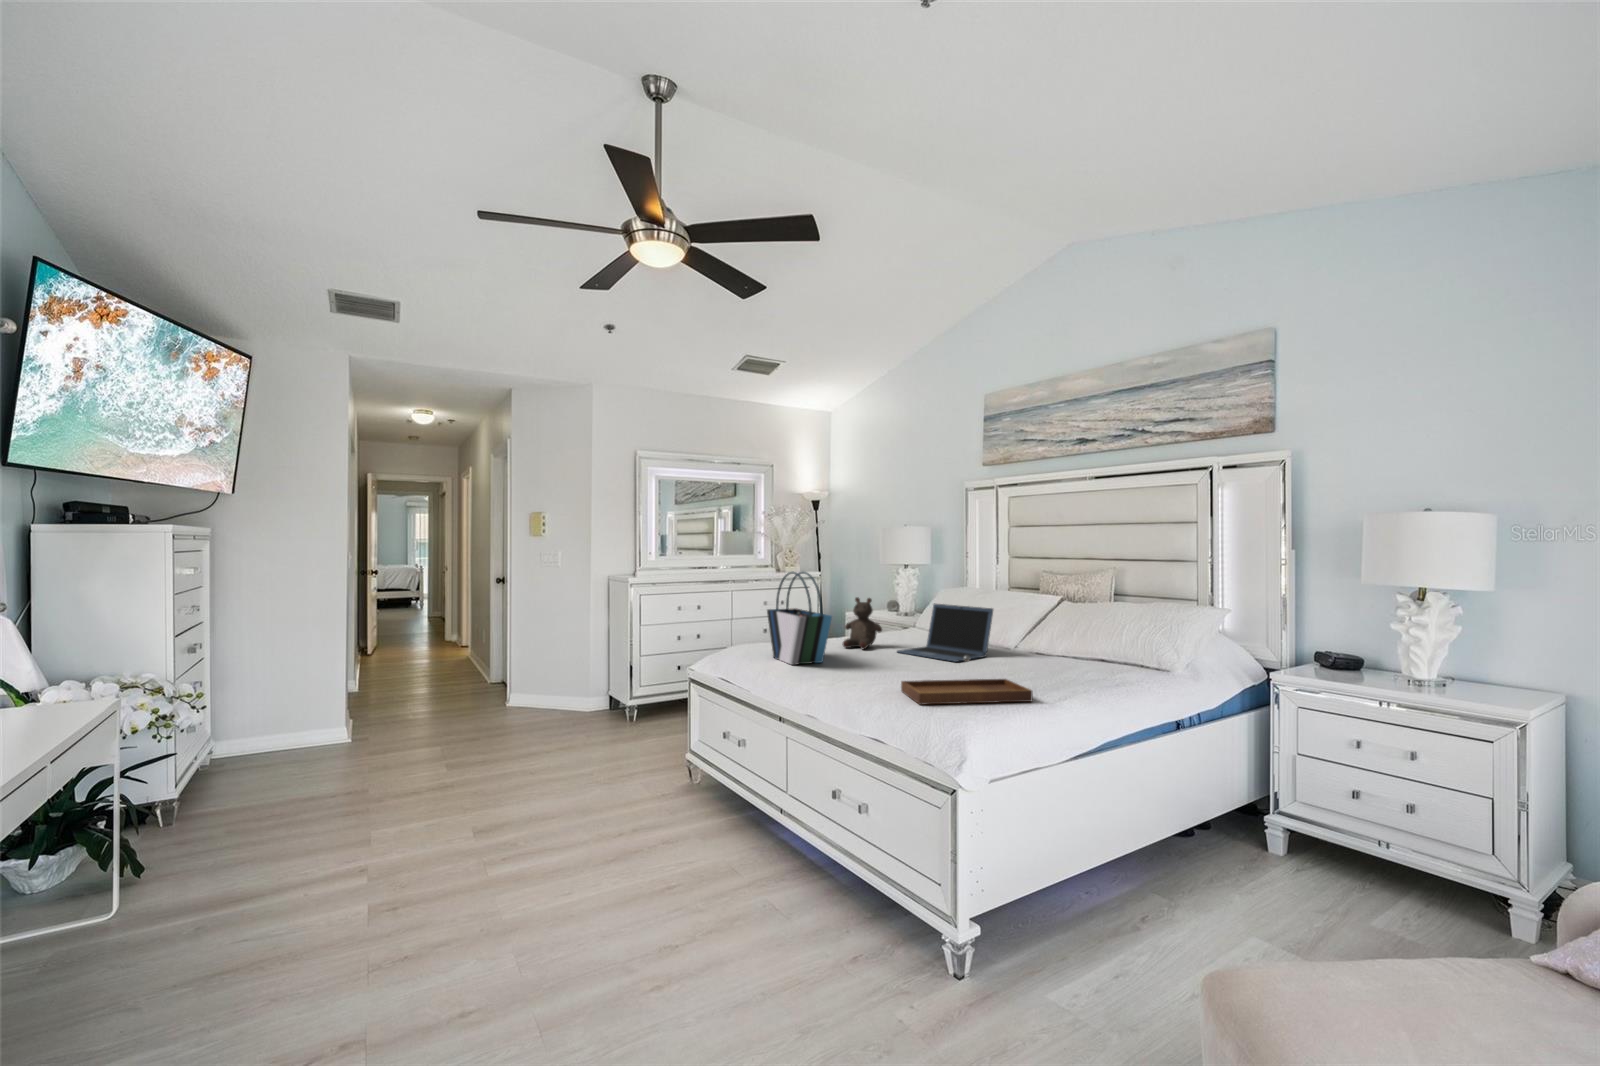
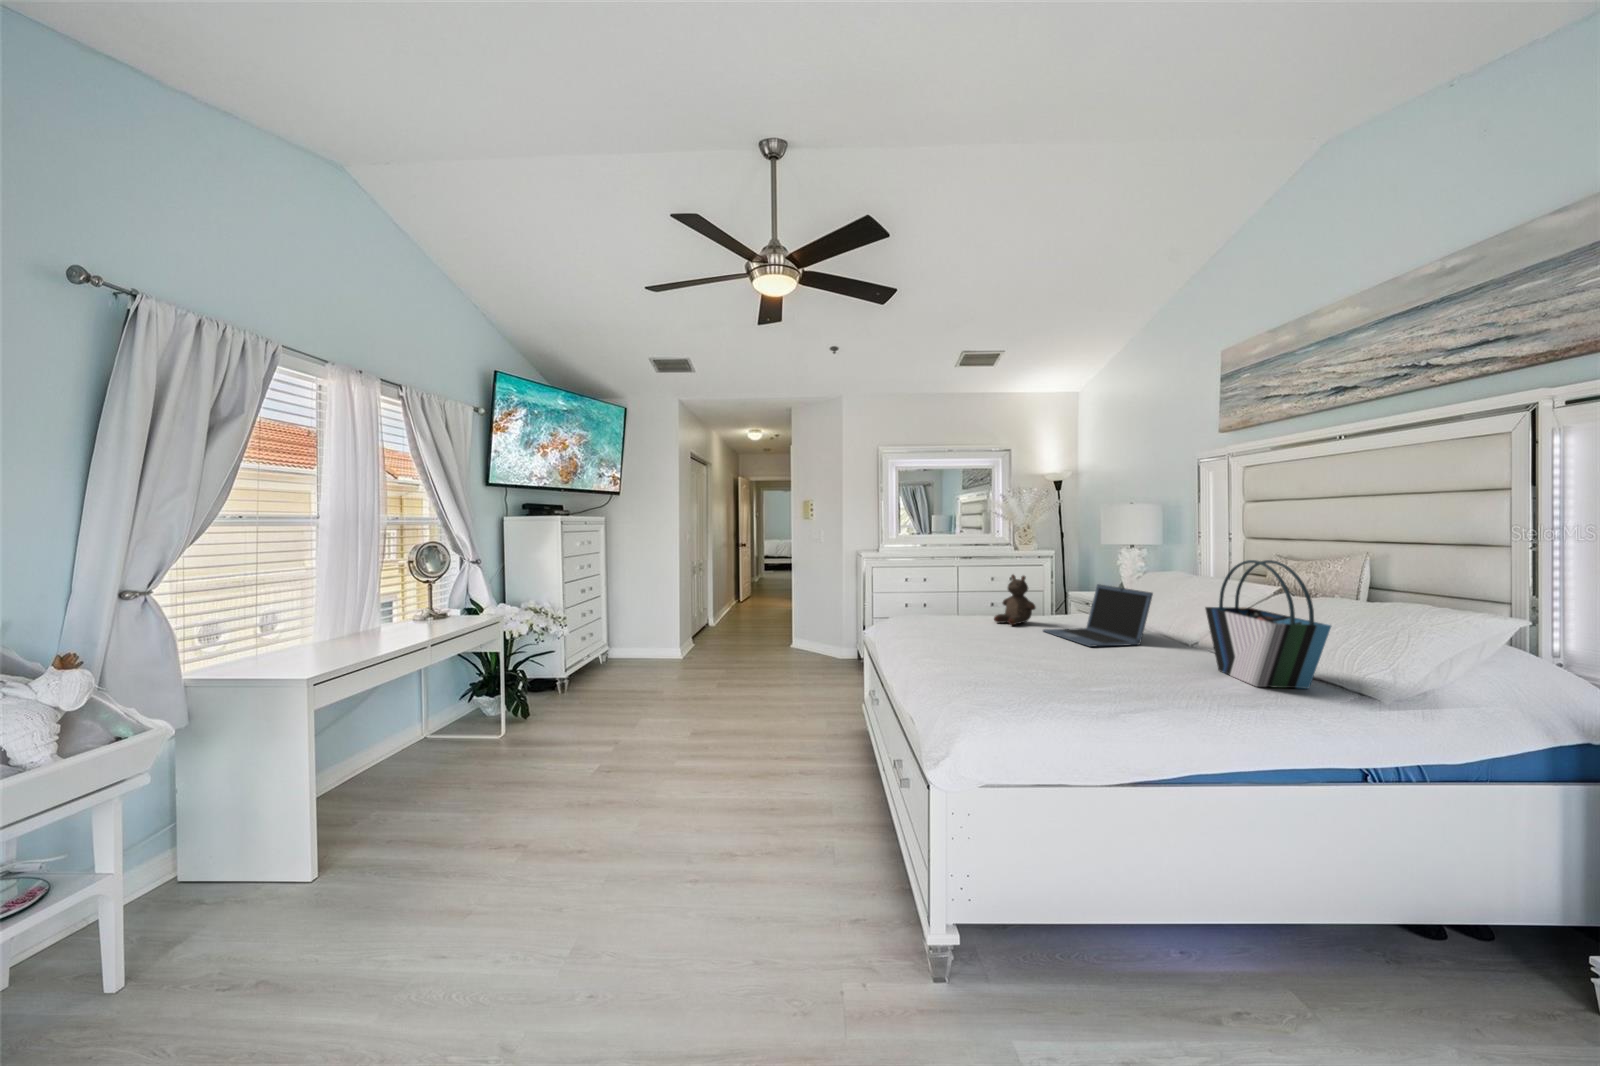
tote bag: present [767,572,832,665] -> present [1205,560,1331,689]
tray: present [901,655,1033,705] -> none [963,639,1098,697]

